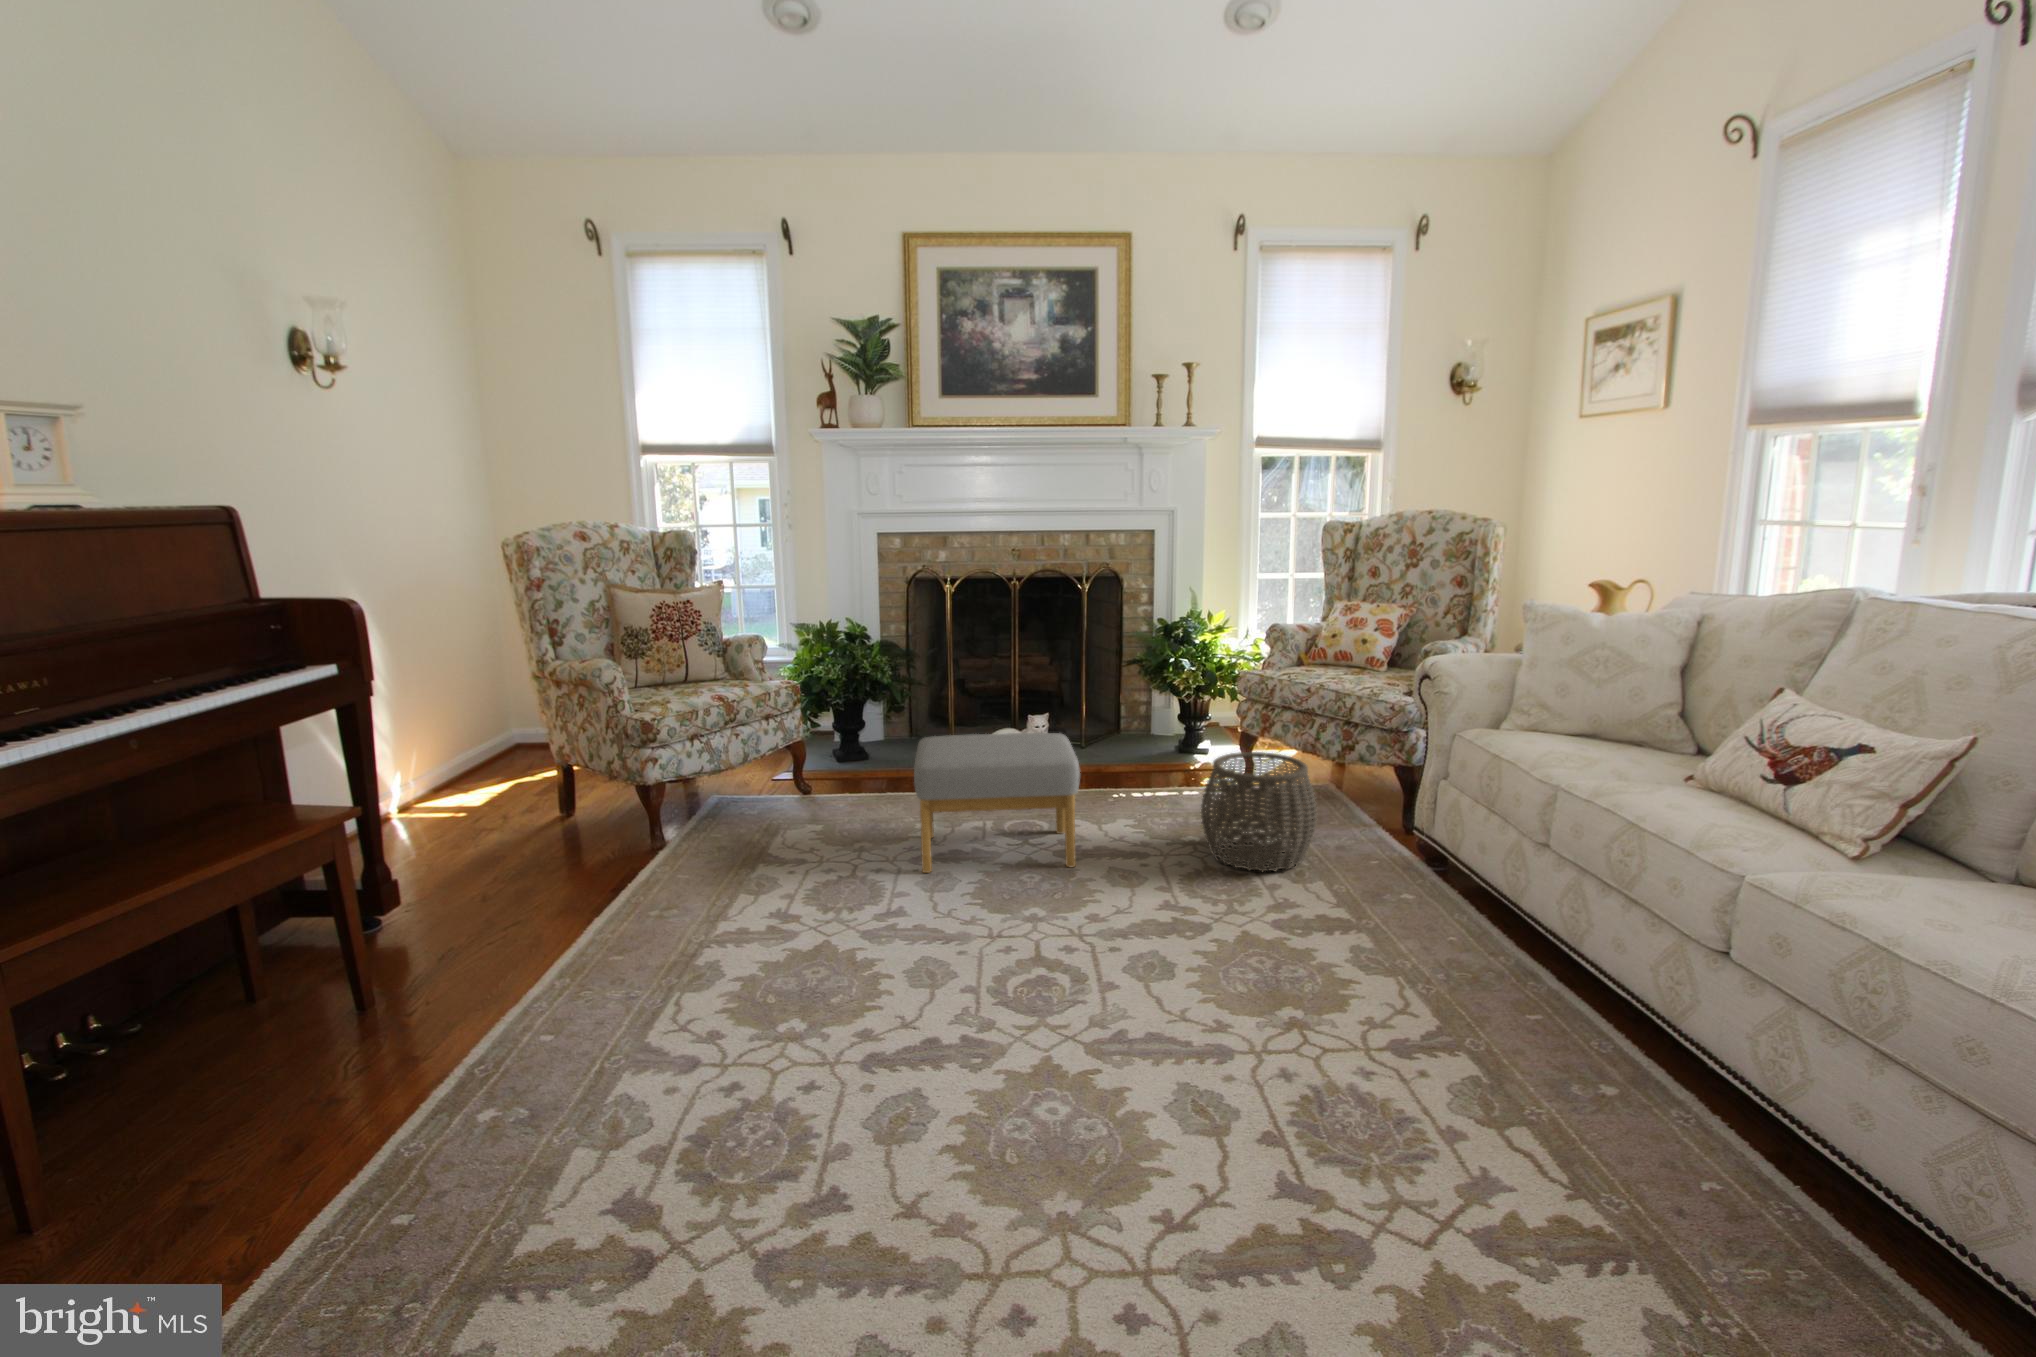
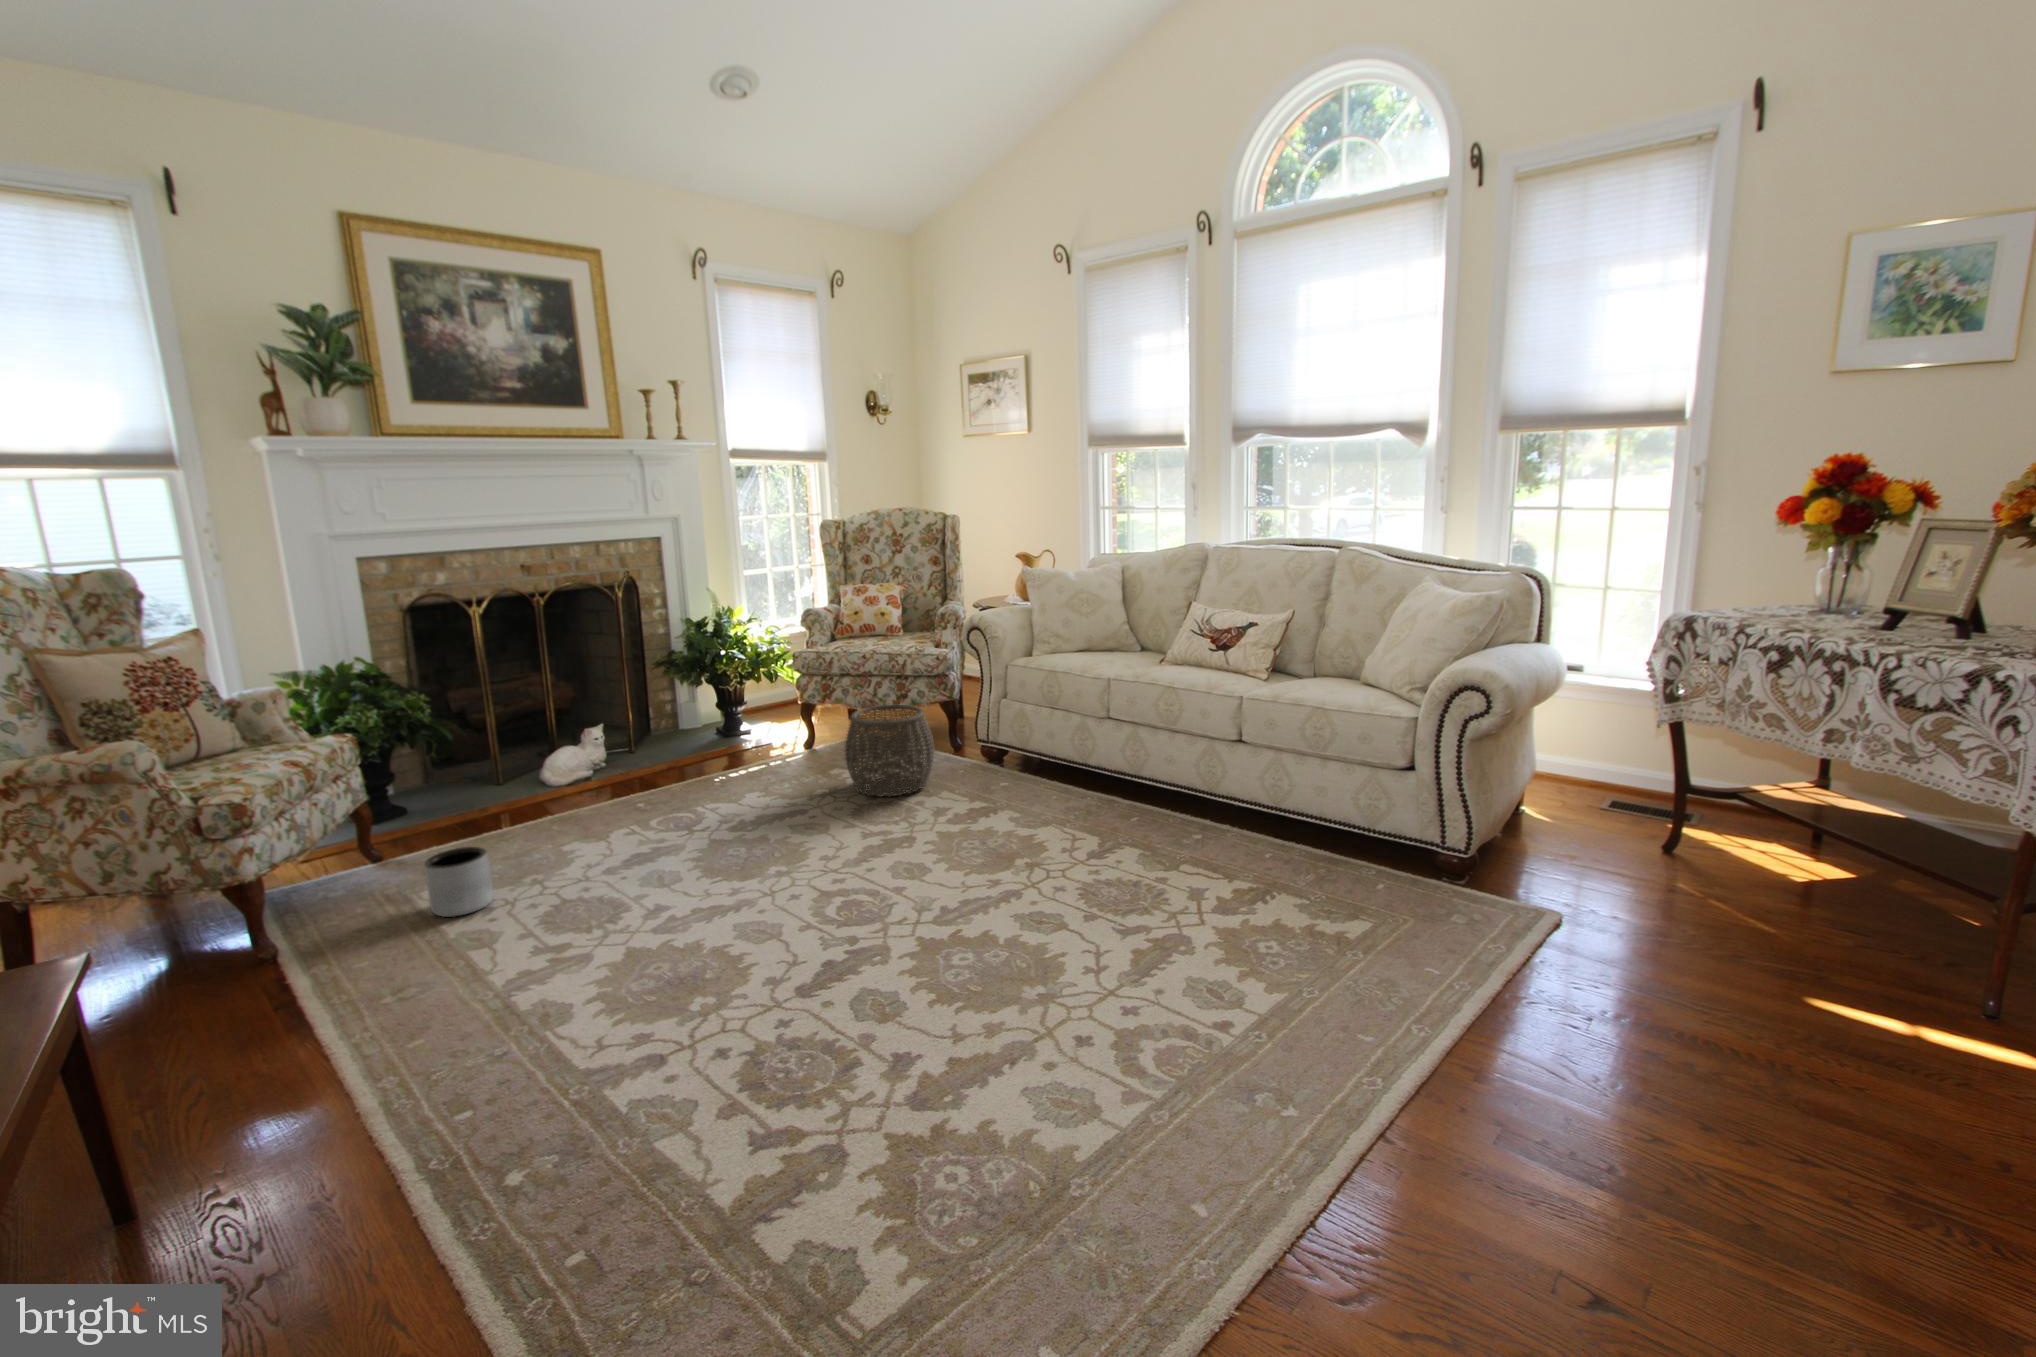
footstool: present [914,733,1080,873] -> none [580,724,770,875]
planter: none [761,799,814,860] -> present [424,847,494,917]

